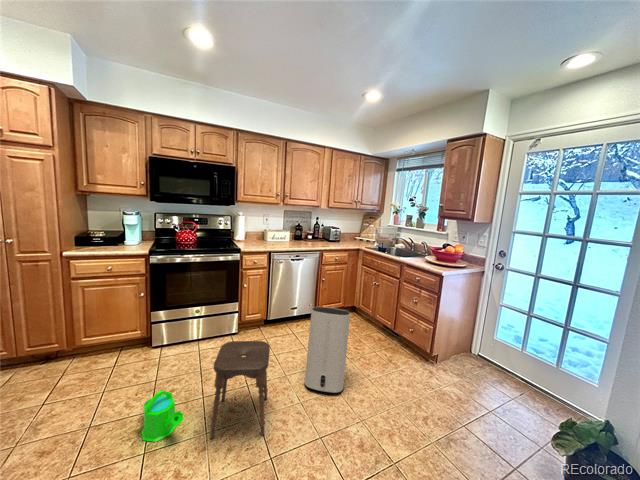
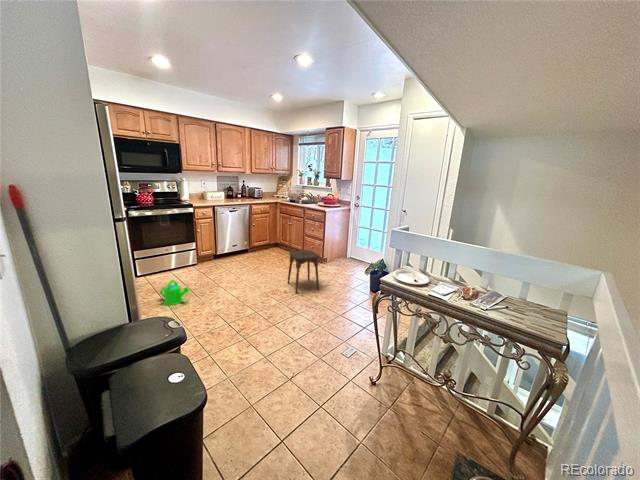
air purifier: present [305,307,350,393] -> none [251,234,274,278]
stool: present [210,341,270,438] -> present [288,250,319,293]

